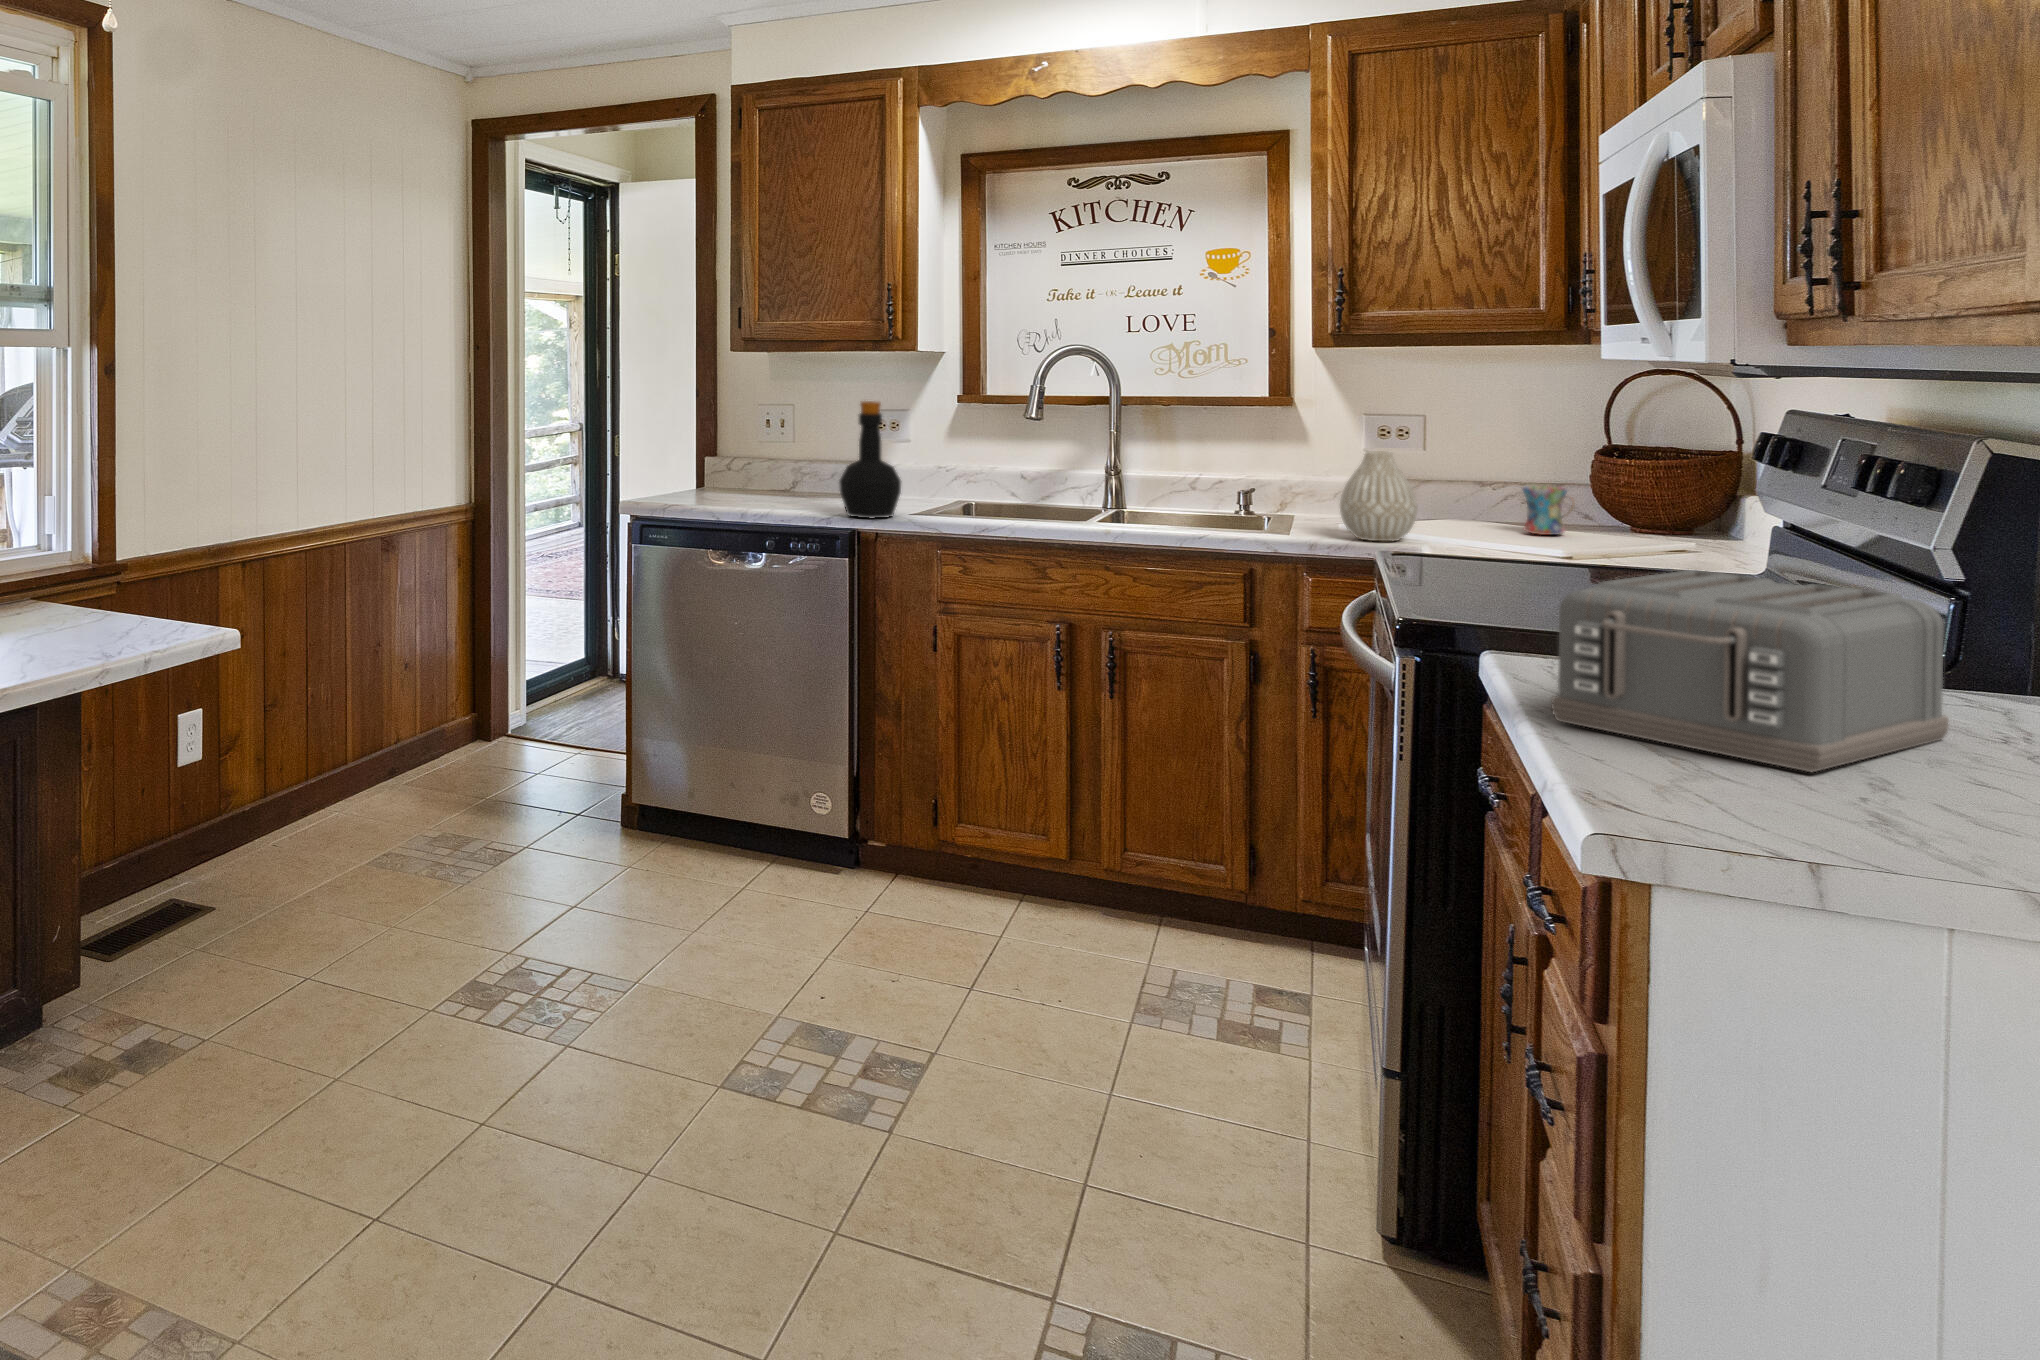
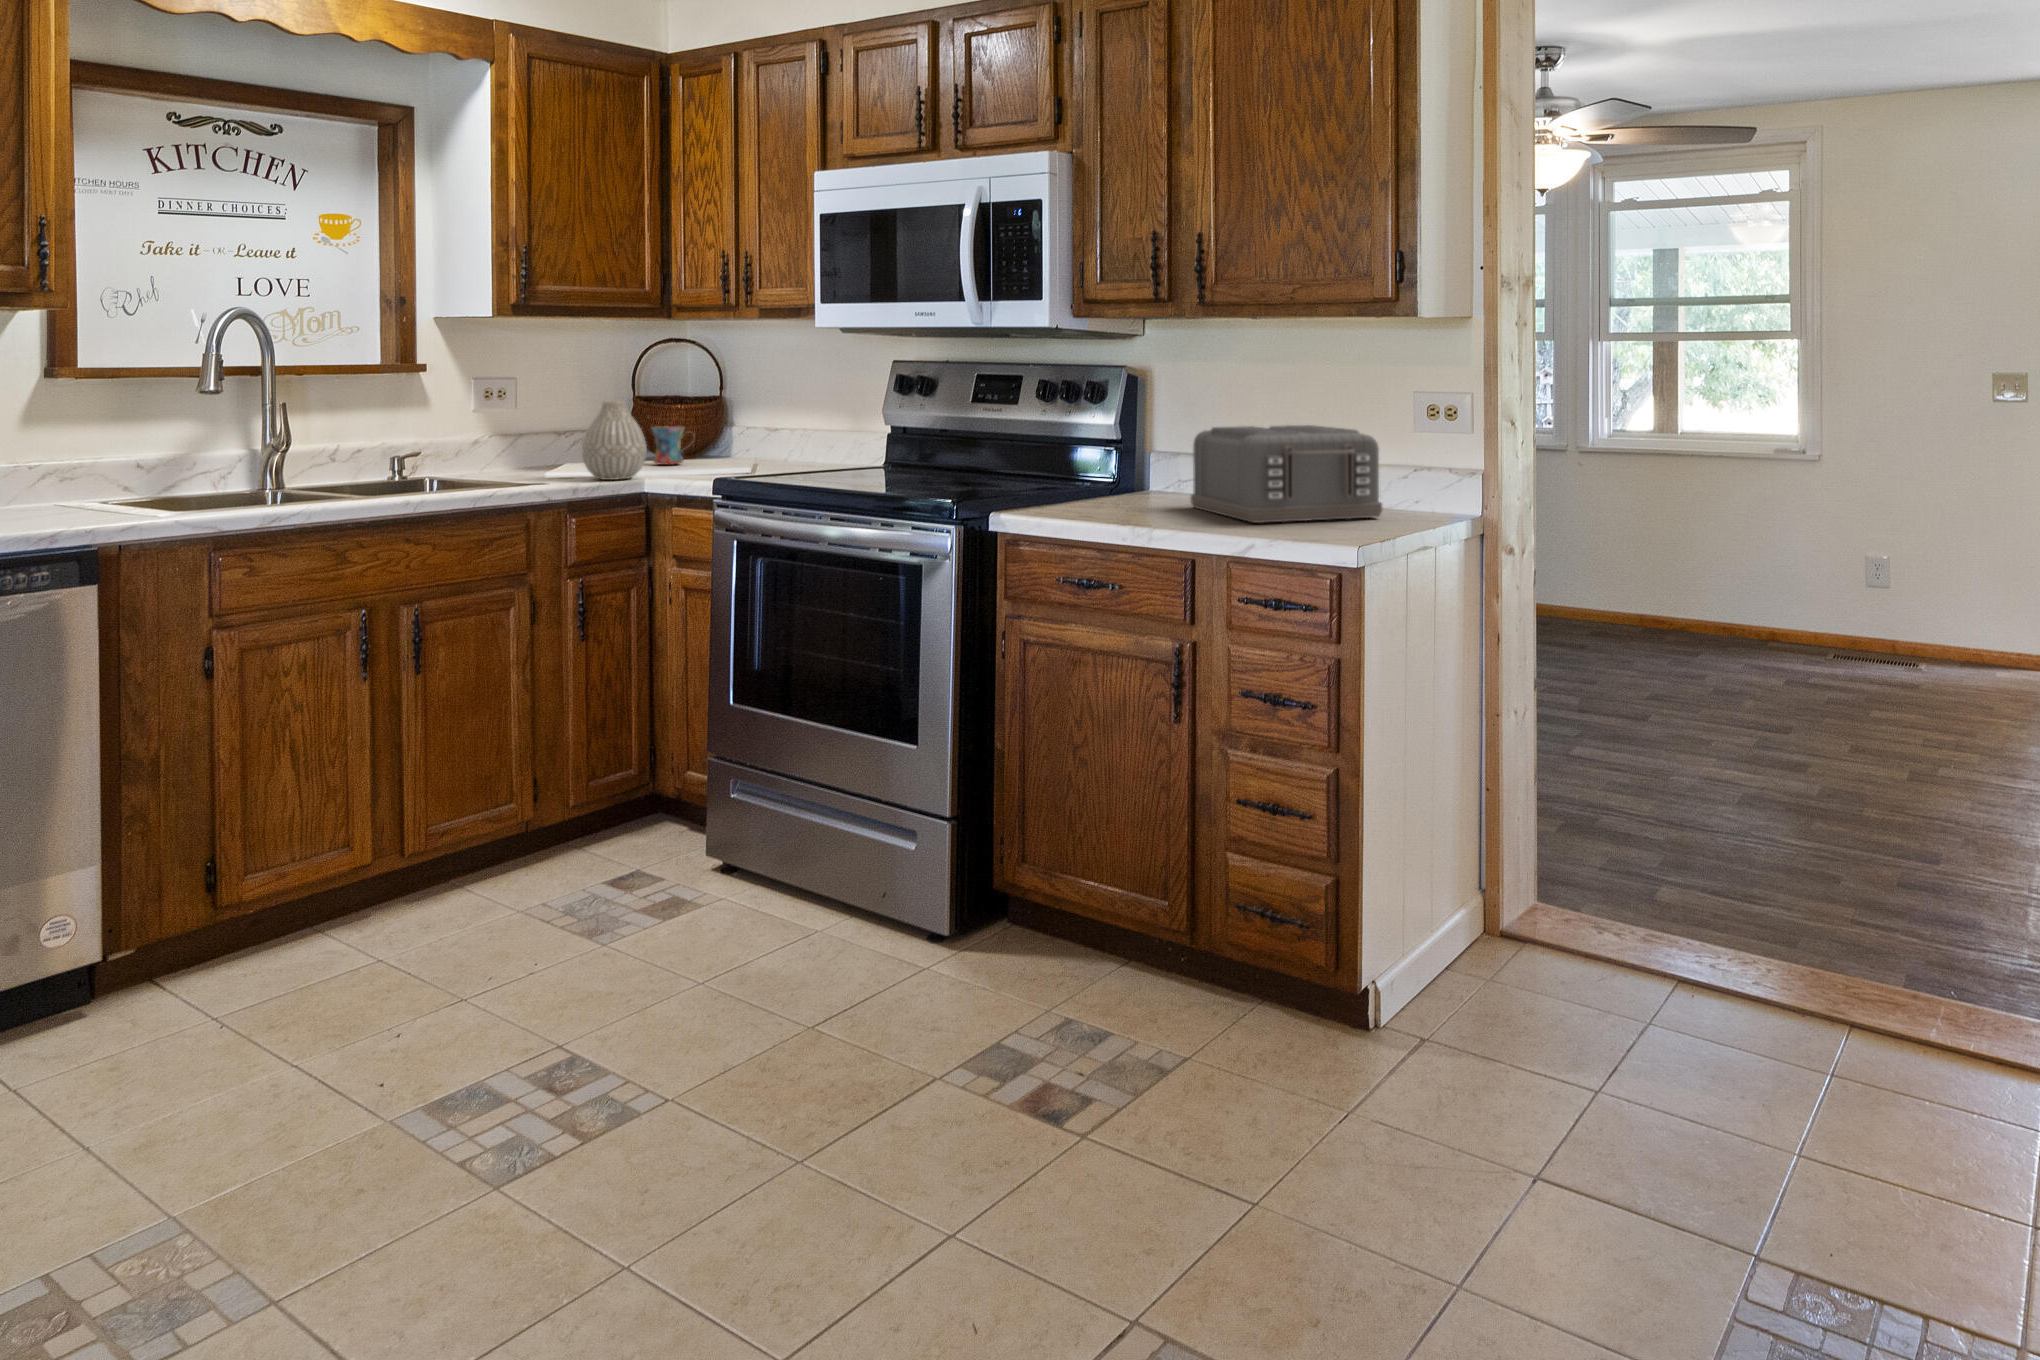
bottle: present [839,401,901,519] -> none [25,372,130,529]

